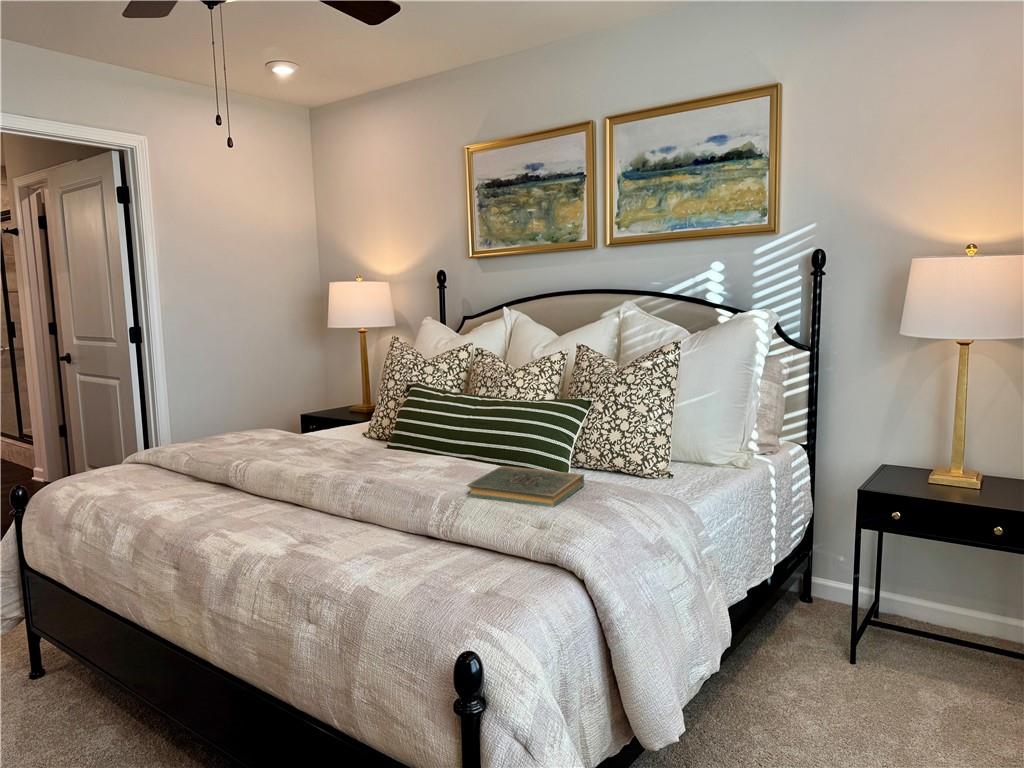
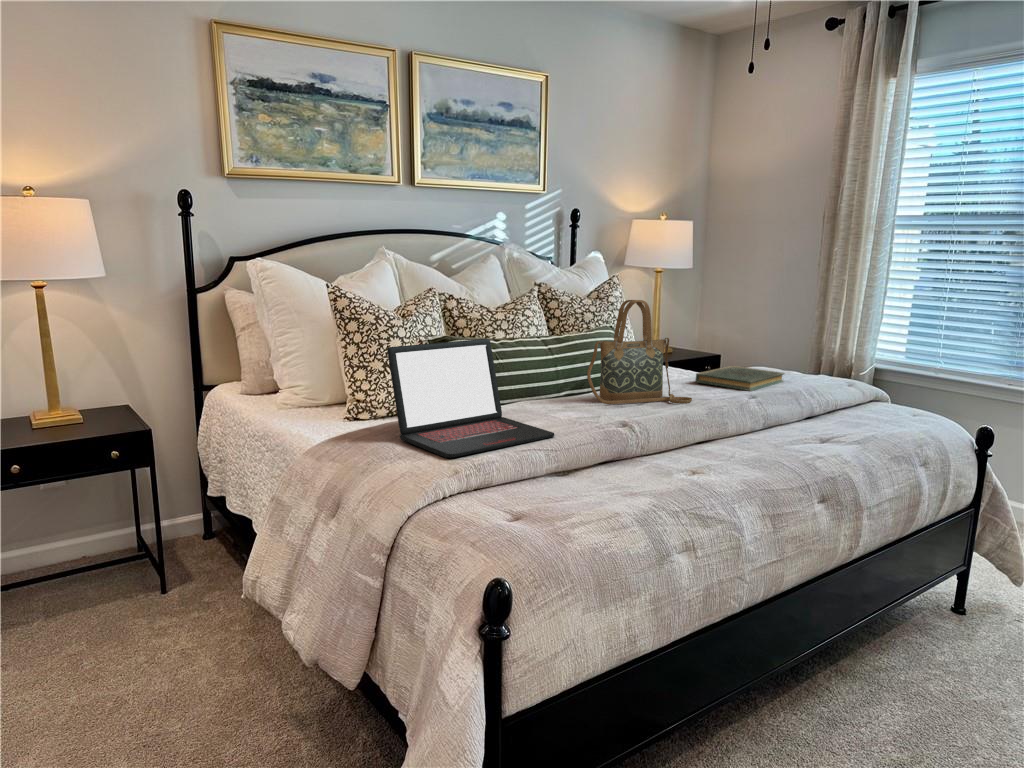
handbag: none [362,370,418,481] -> present [587,300,692,404]
laptop: none [190,382,303,462] -> present [387,339,554,458]

